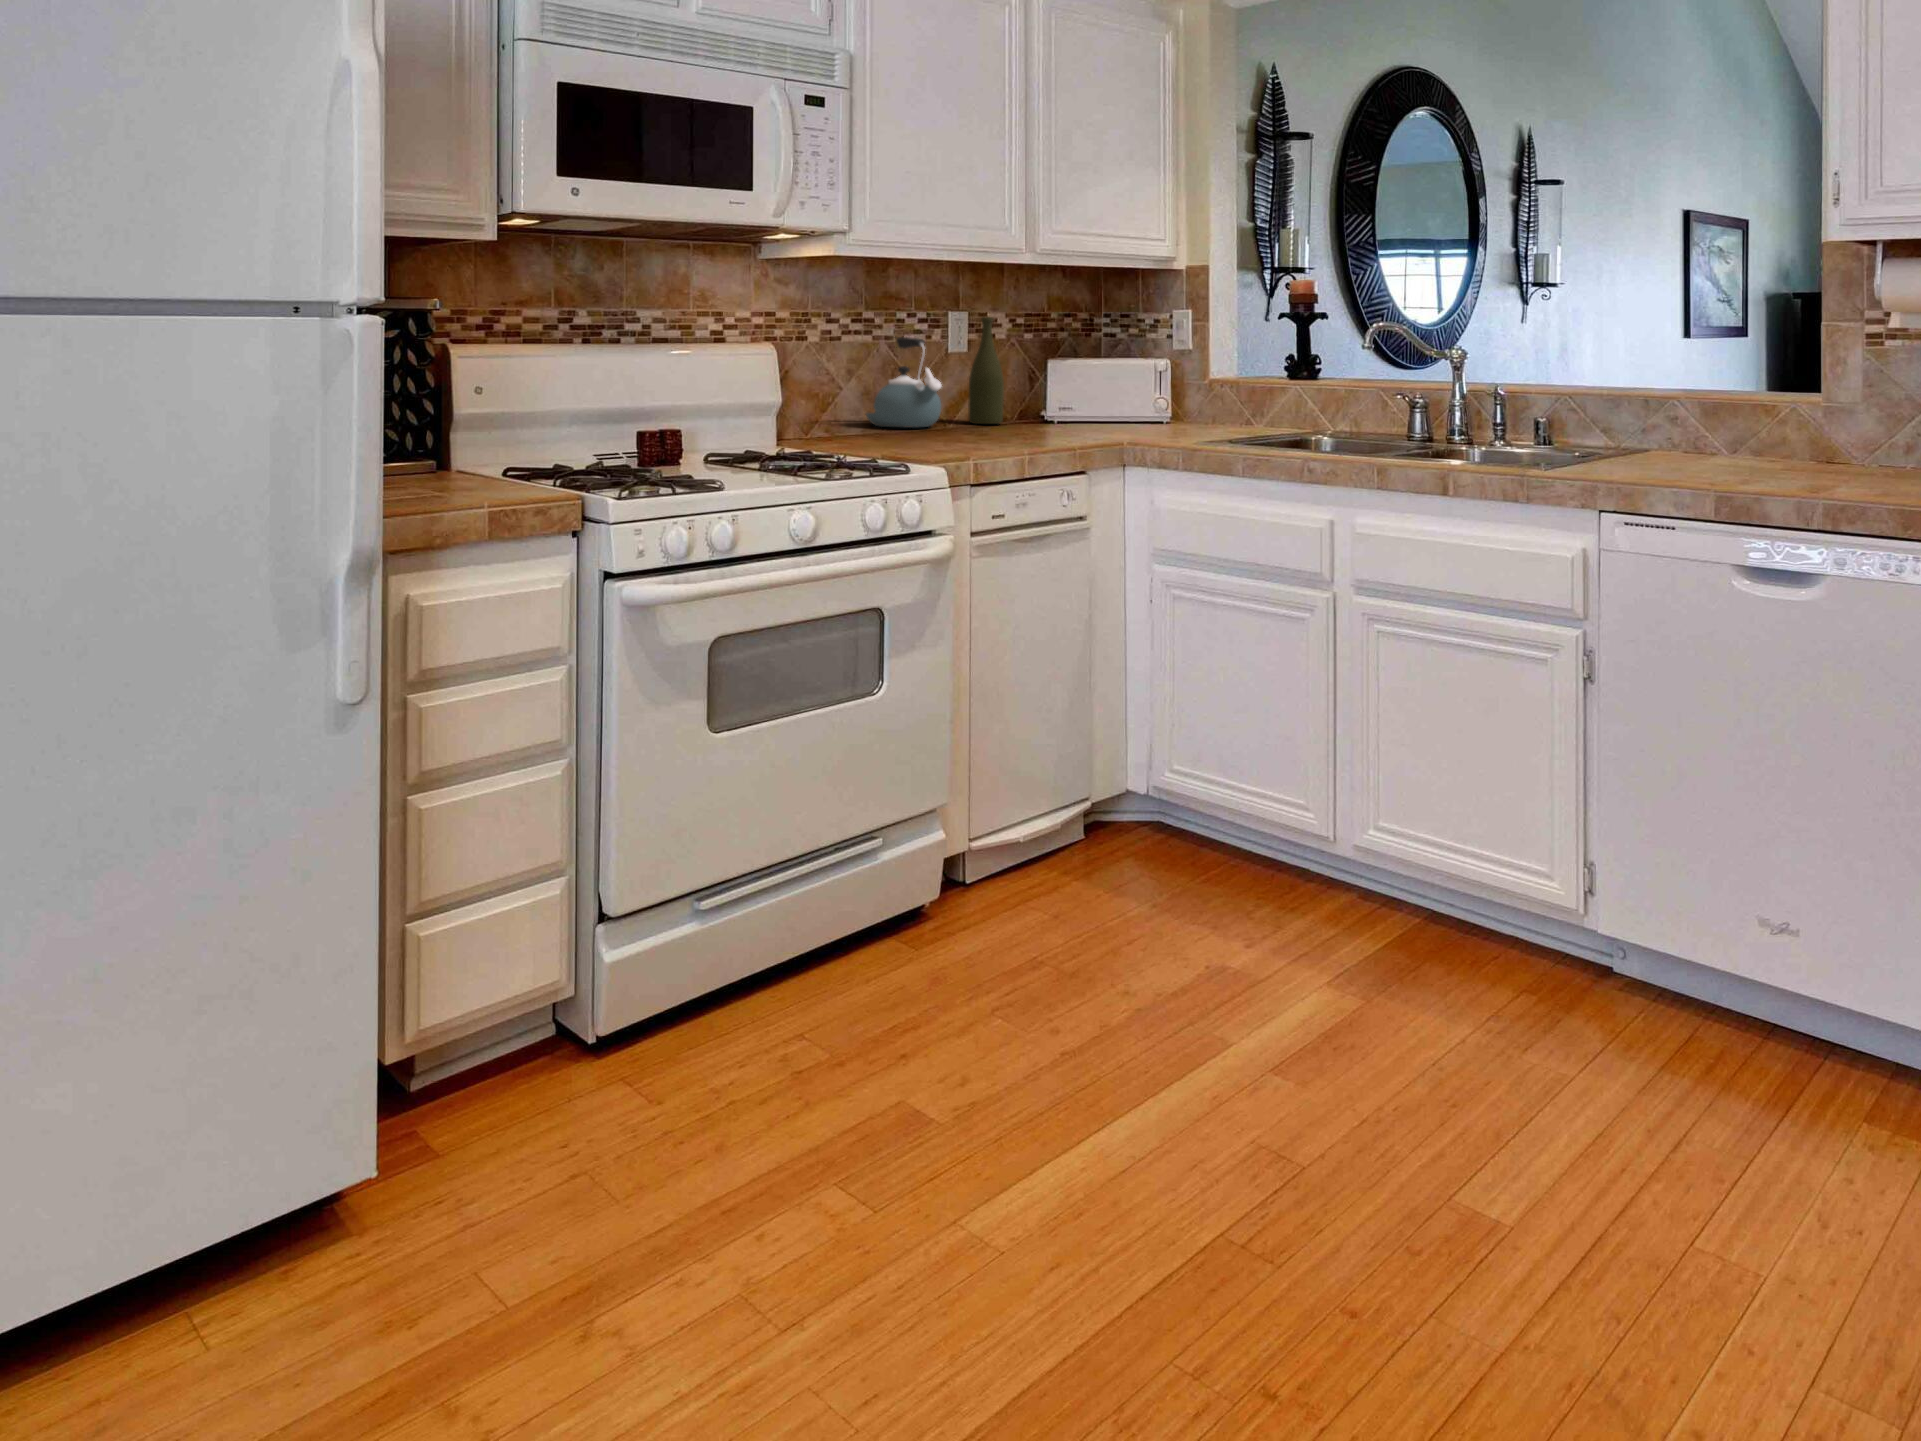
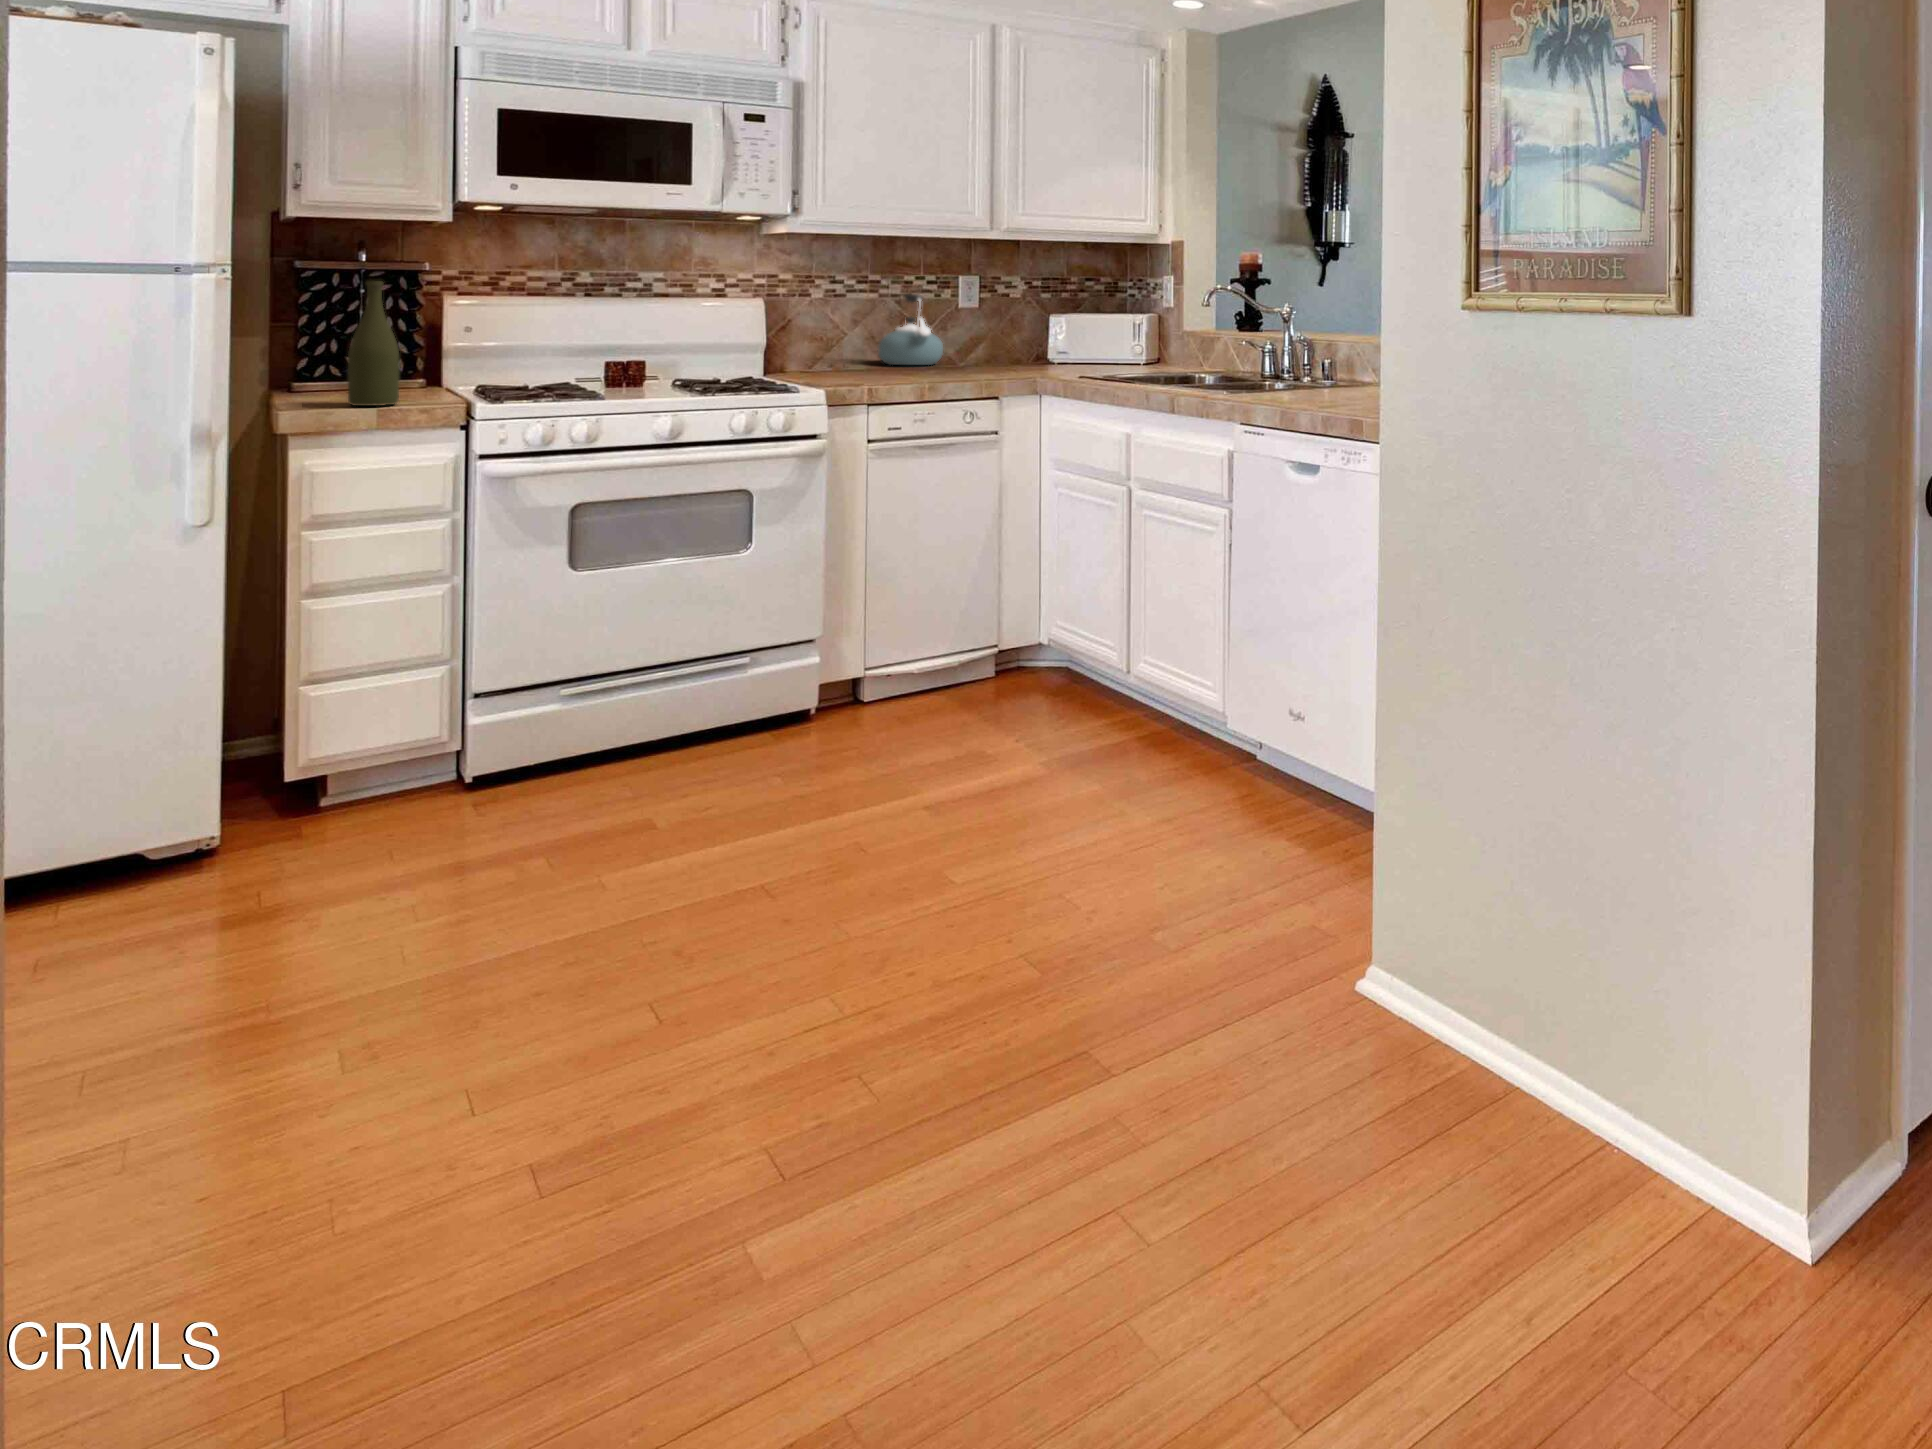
bottle: present [968,317,1004,424] -> present [348,281,400,406]

